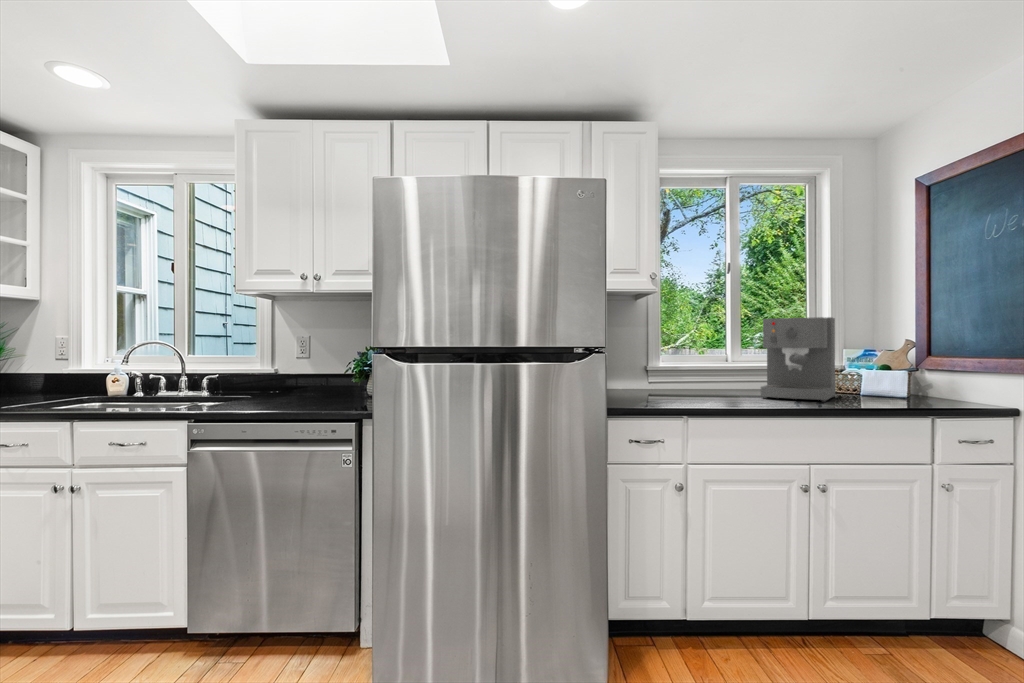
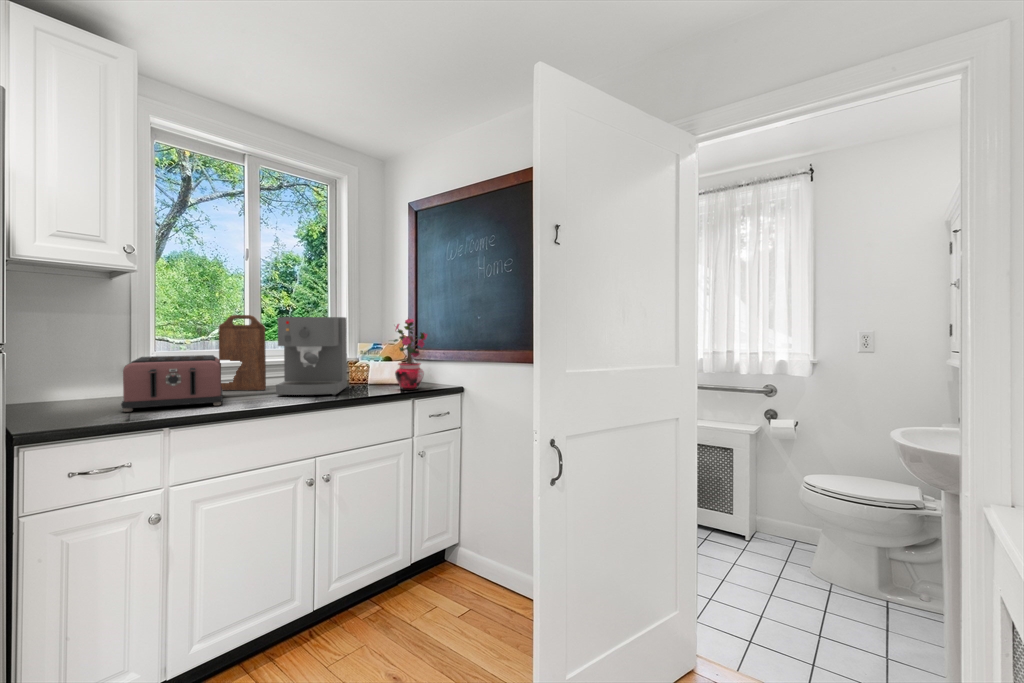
potted plant: none [888,314,947,403] -> present [393,319,427,390]
cutting board: none [703,319,747,393] -> present [219,315,266,390]
toaster: none [639,356,715,401] -> present [121,355,223,412]

